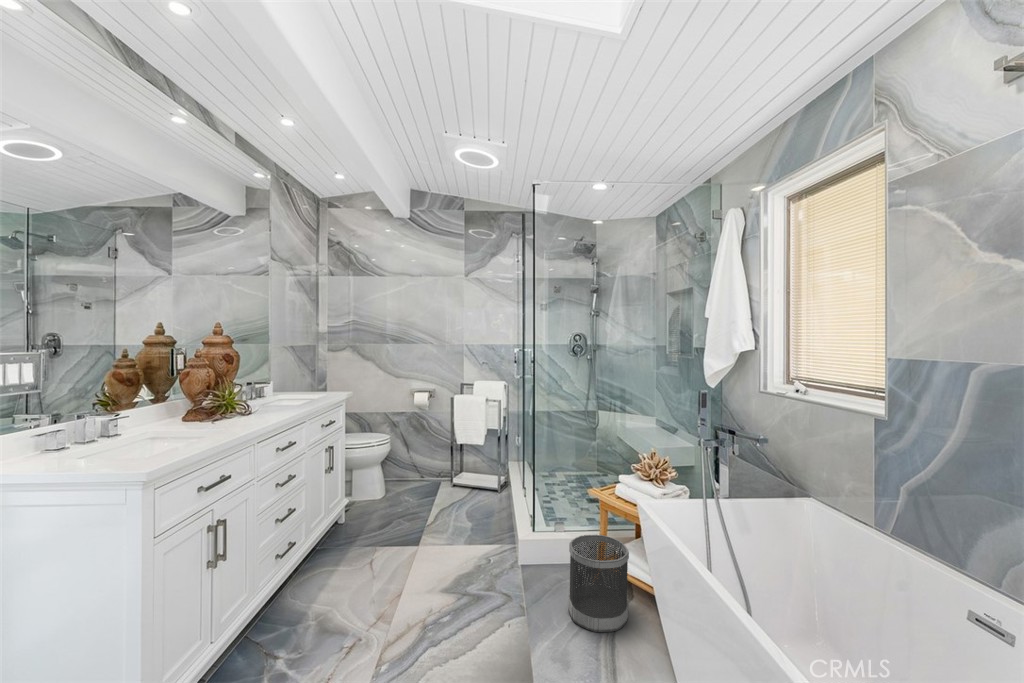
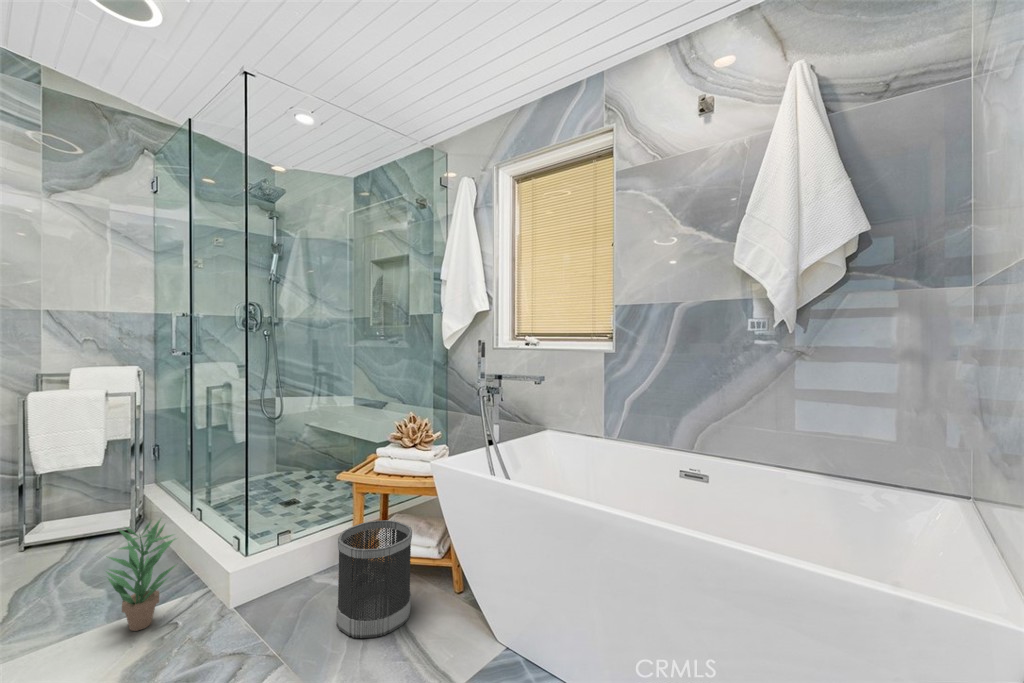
potted plant: none [458,489,494,557] -> present [107,520,176,631]

